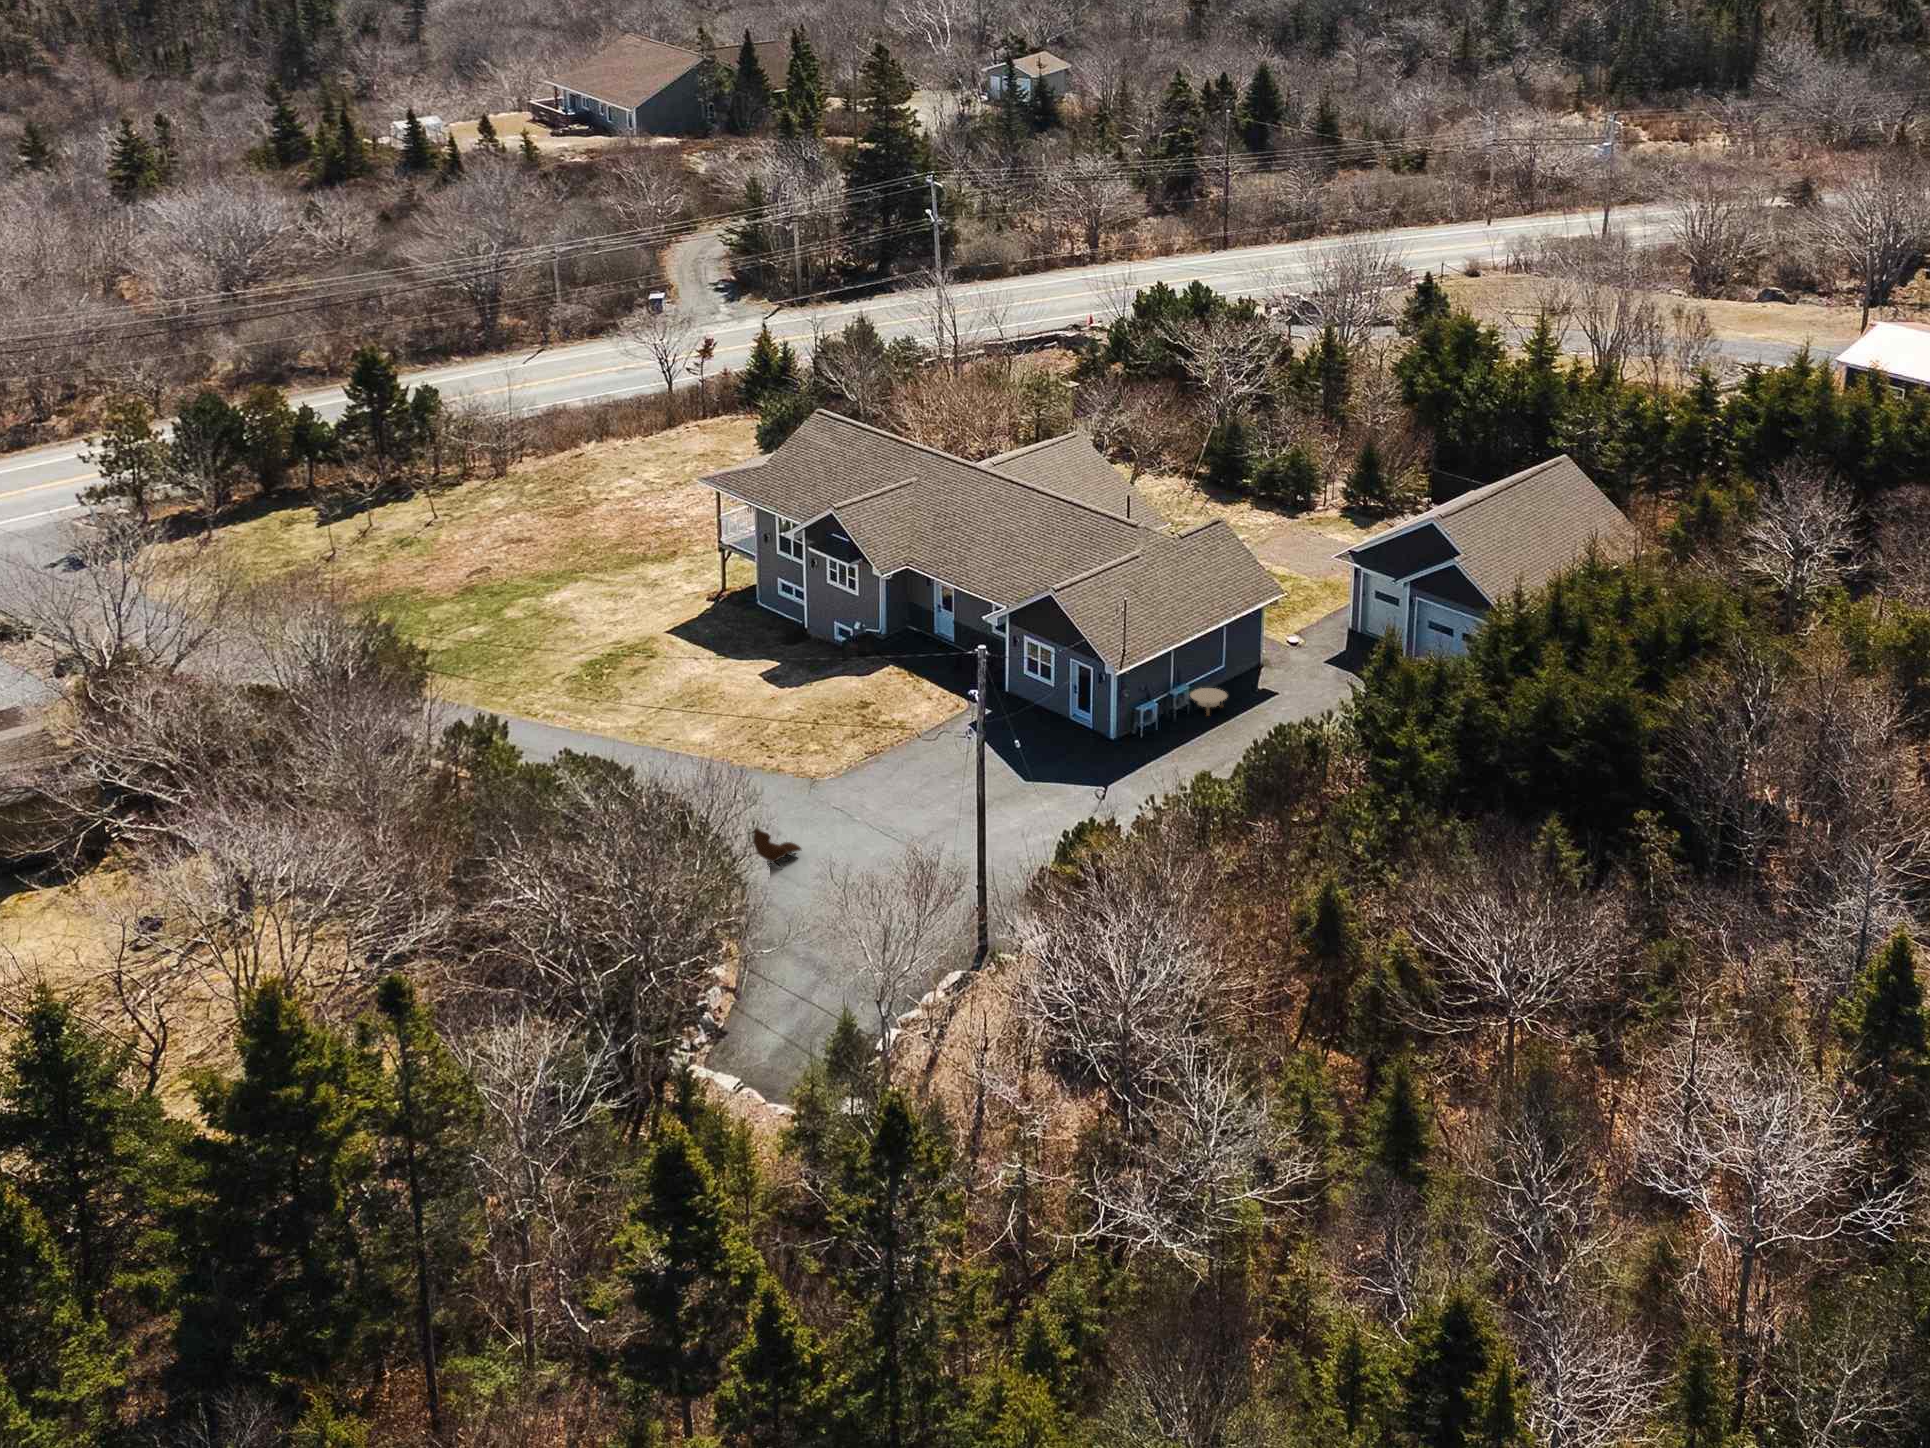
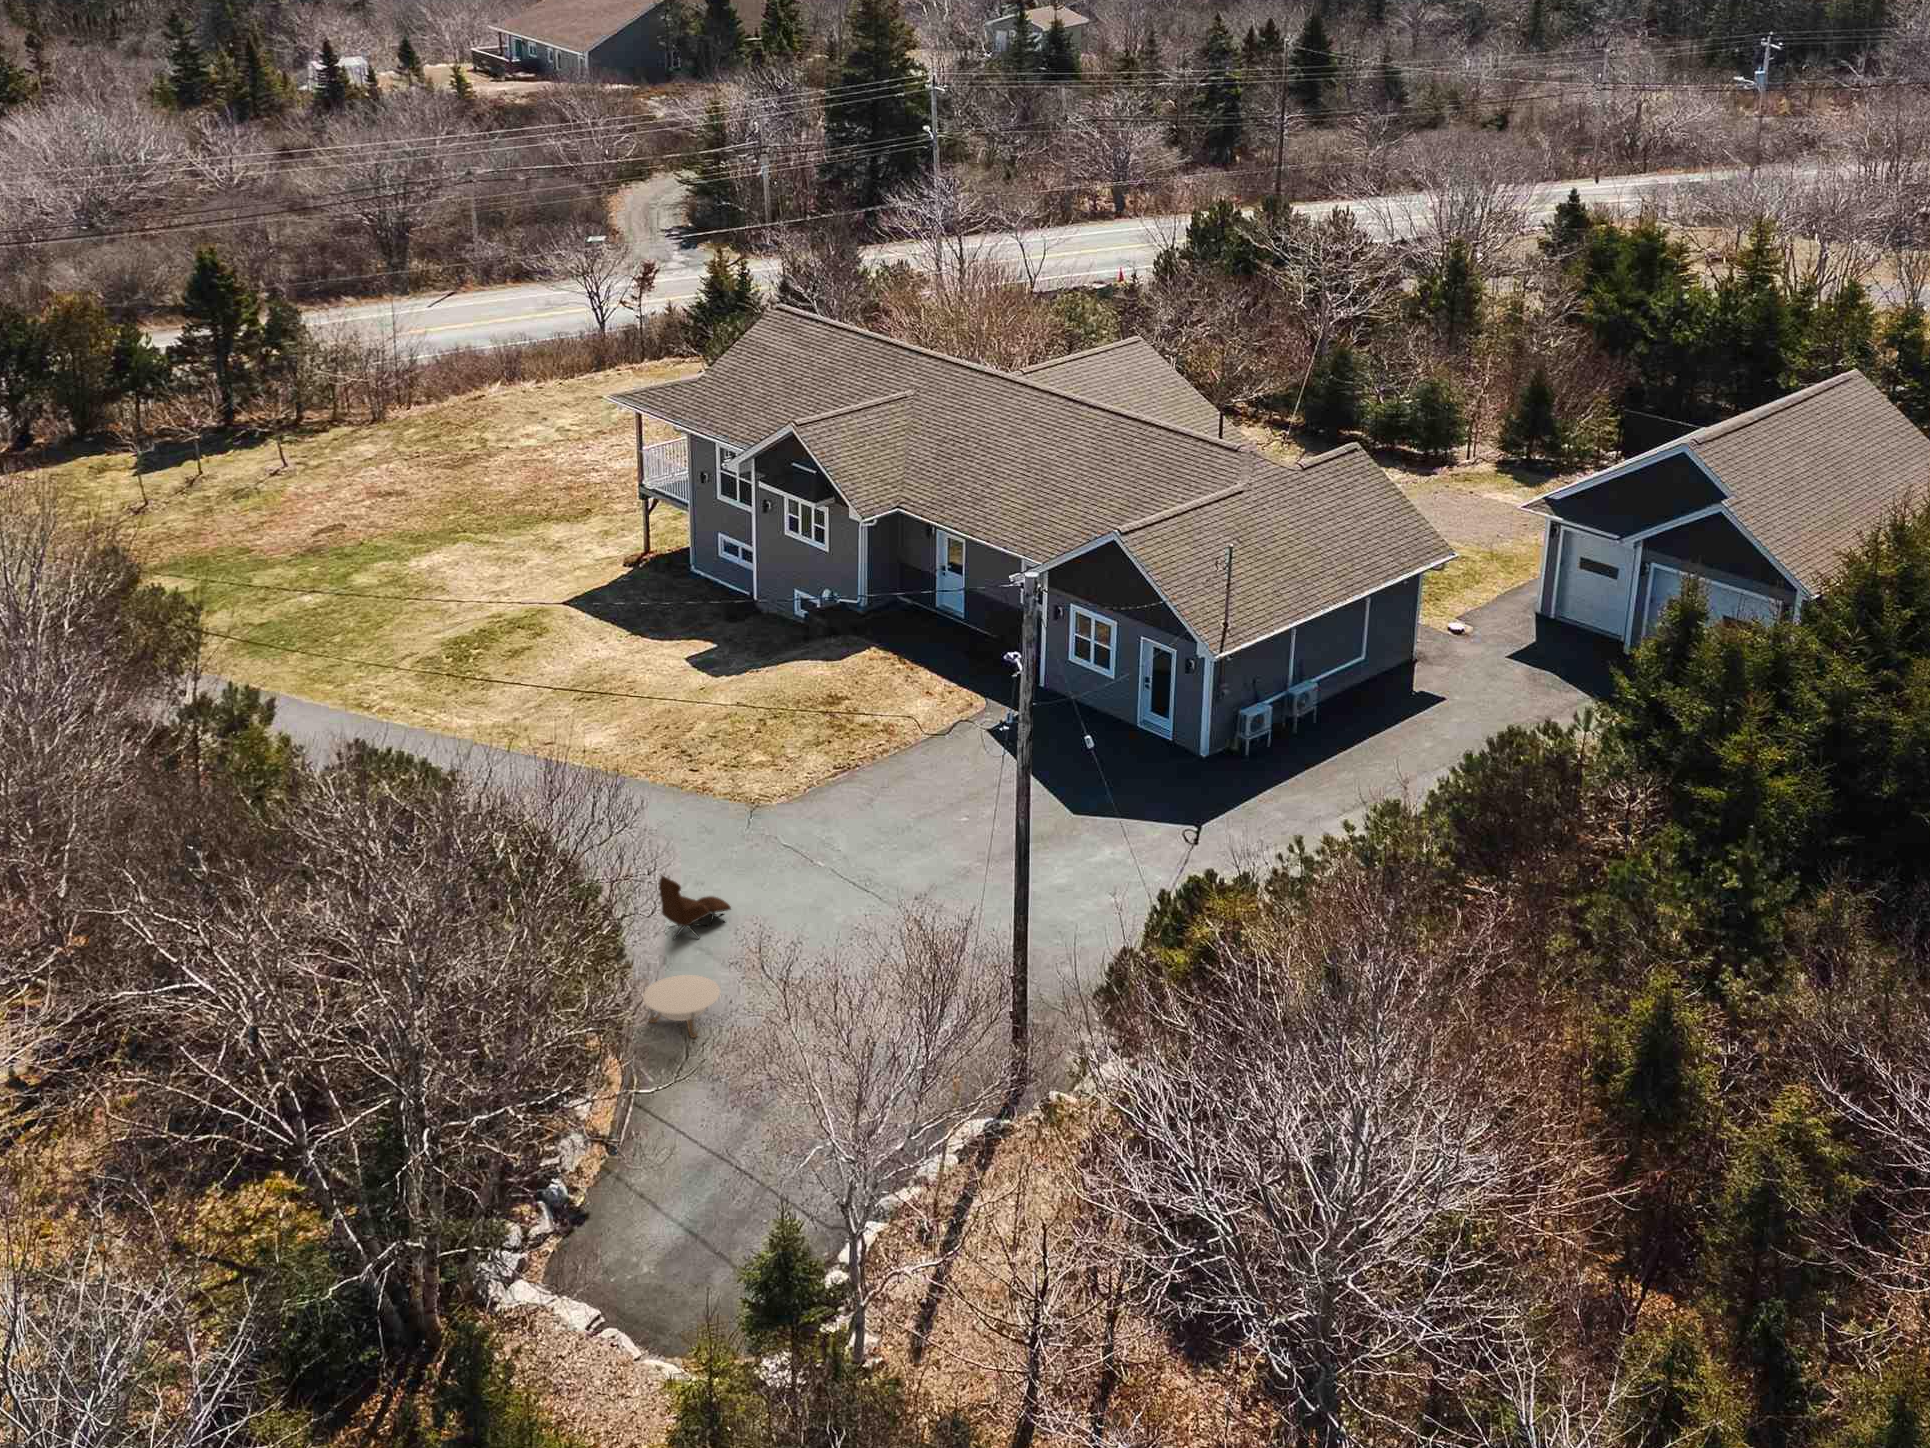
round table: present [1190,688,1227,716] -> present [643,975,720,1038]

